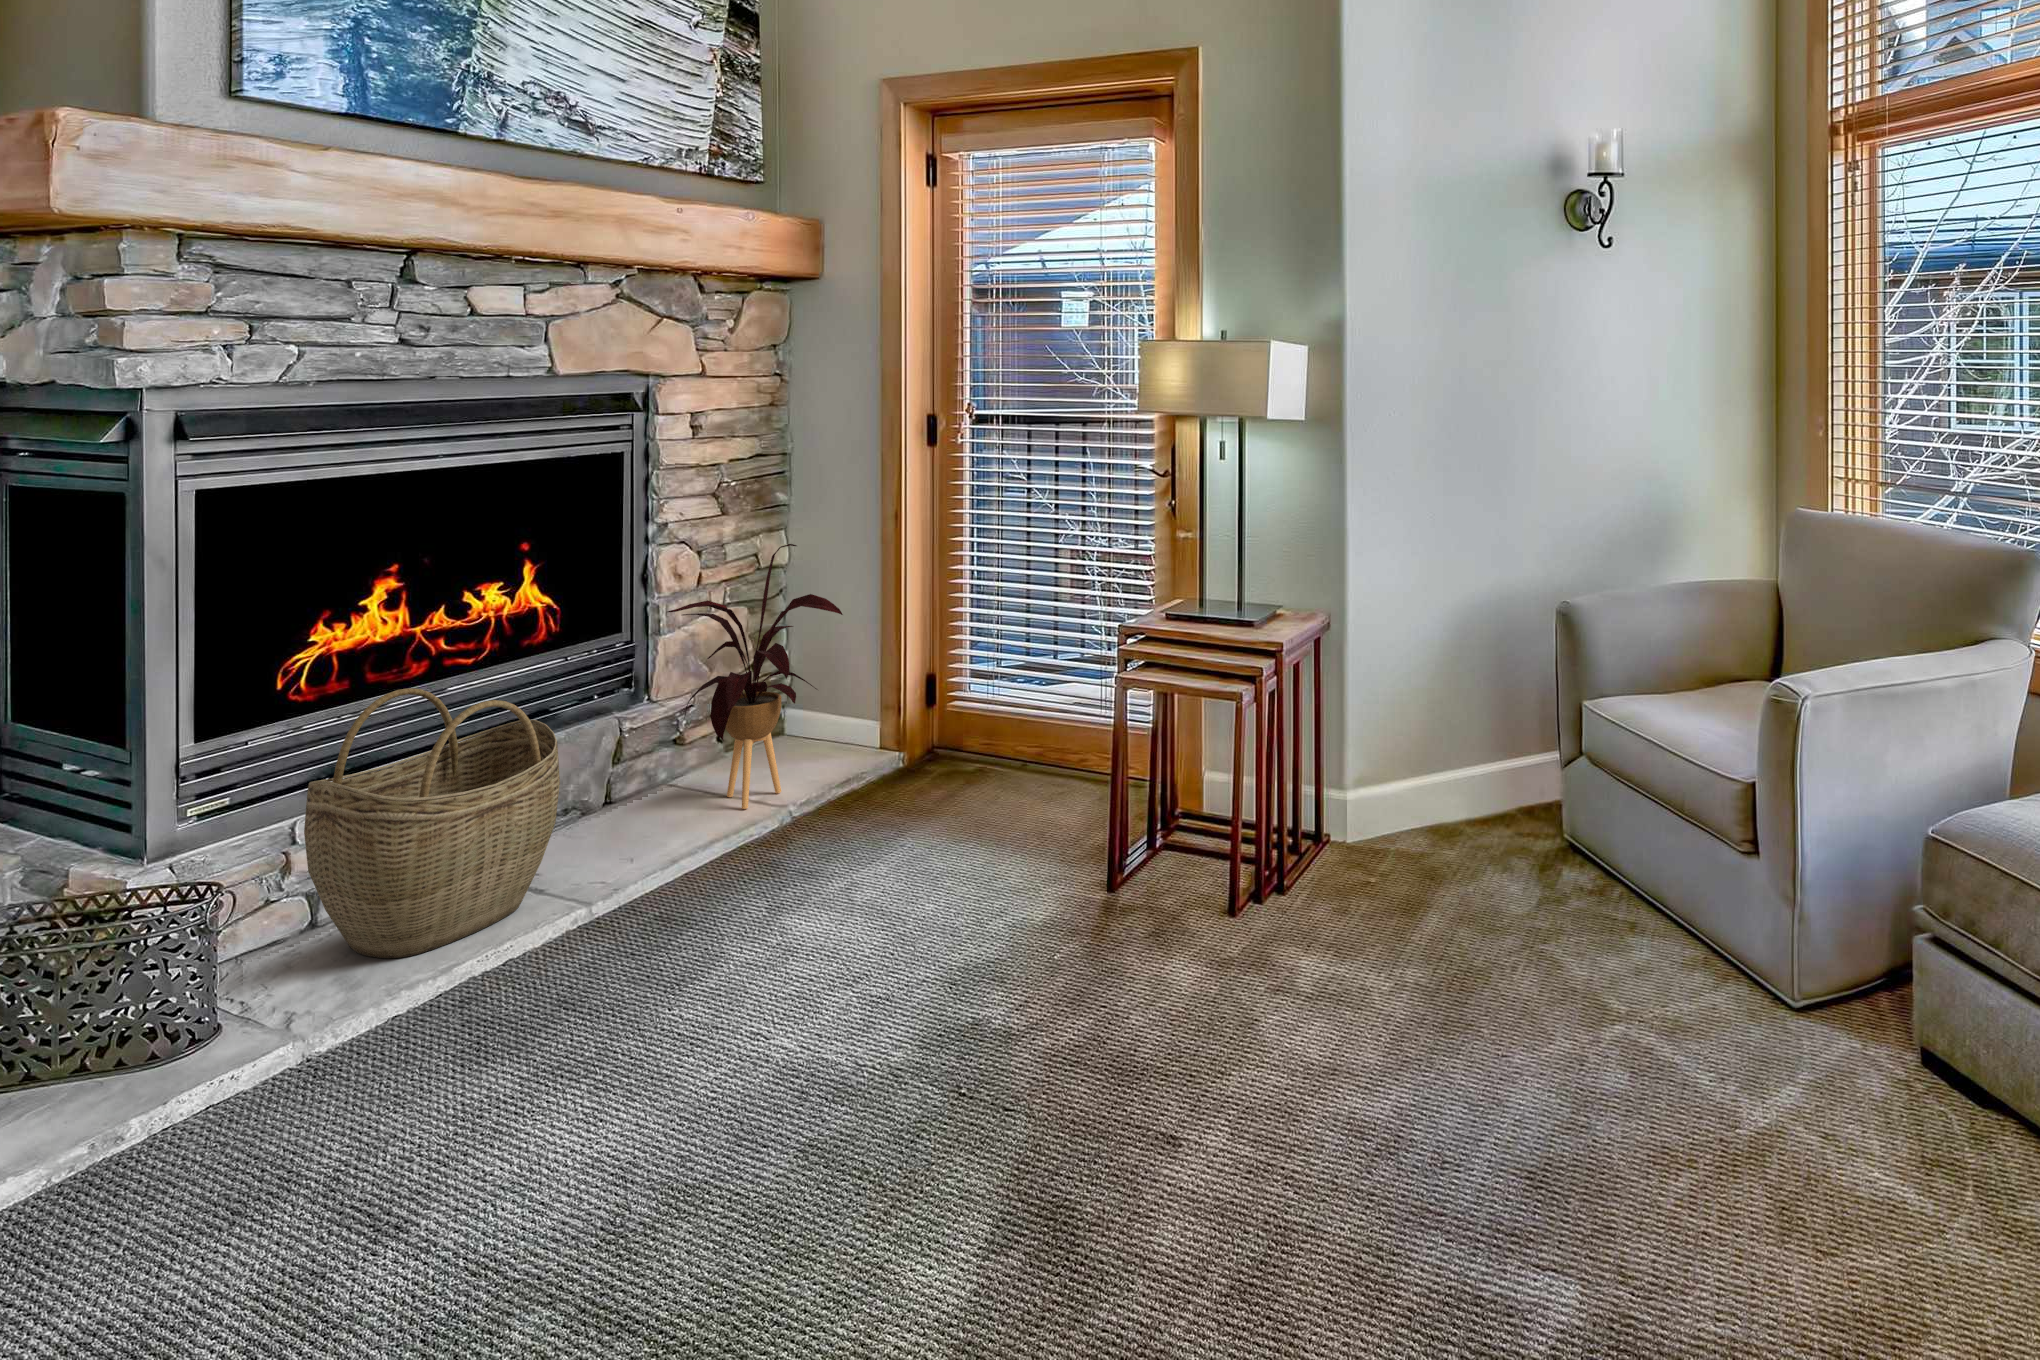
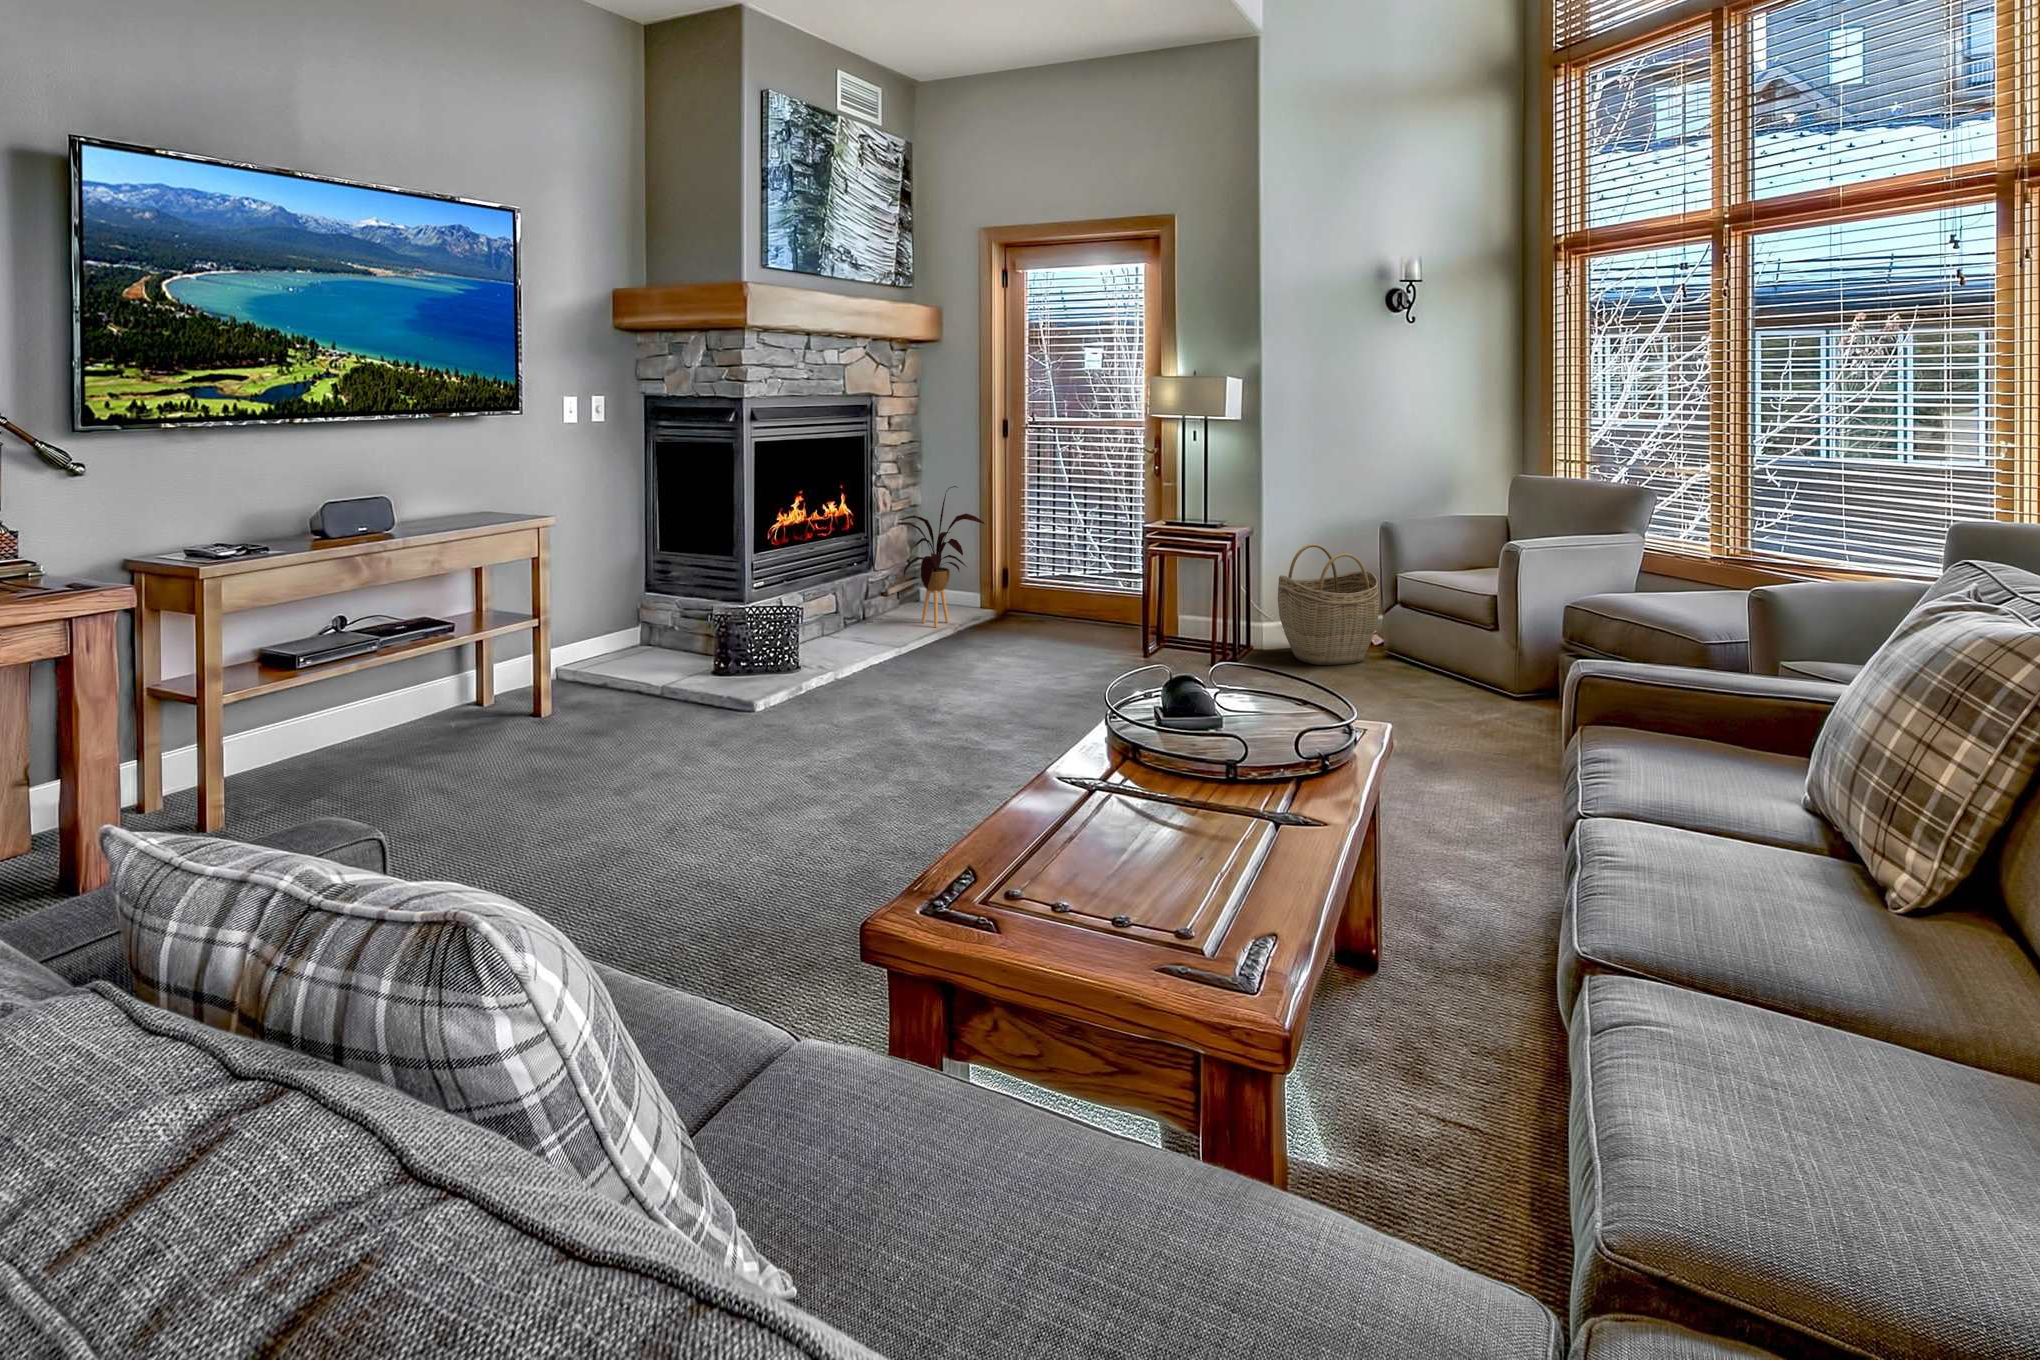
woven basket: present [304,688,560,958] -> present [1278,544,1379,665]

